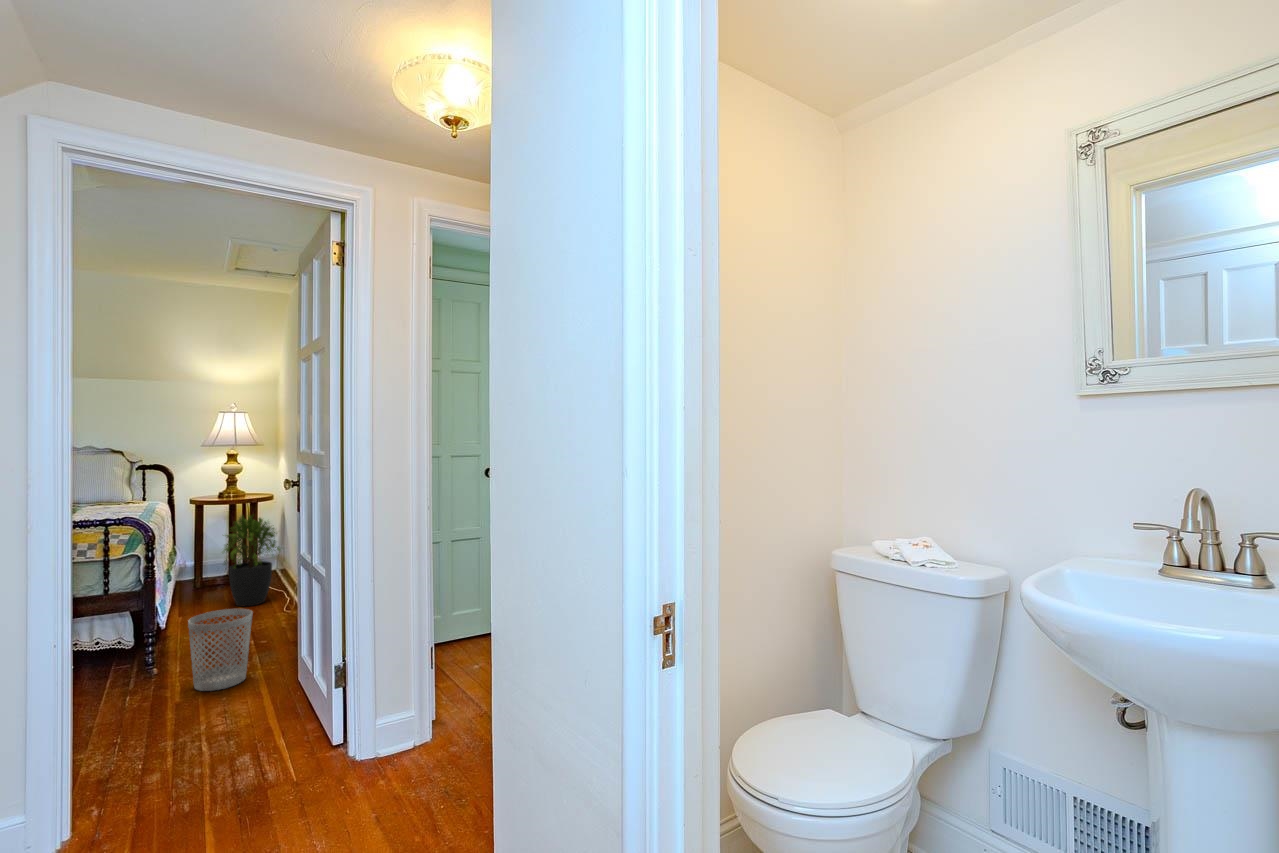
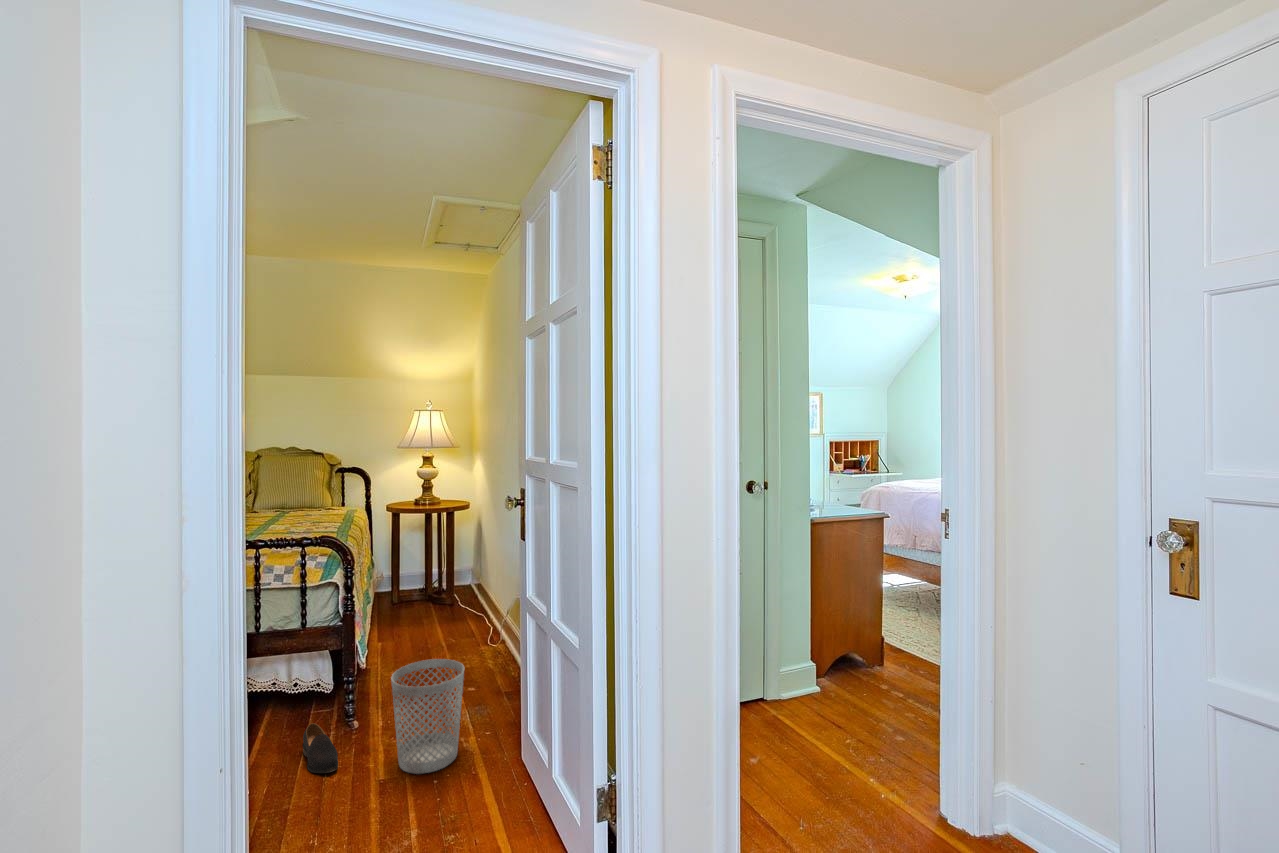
potted plant: present [224,516,281,606] -> none [418,525,484,631]
shoe: none [107,665,140,698] -> present [303,723,338,773]

